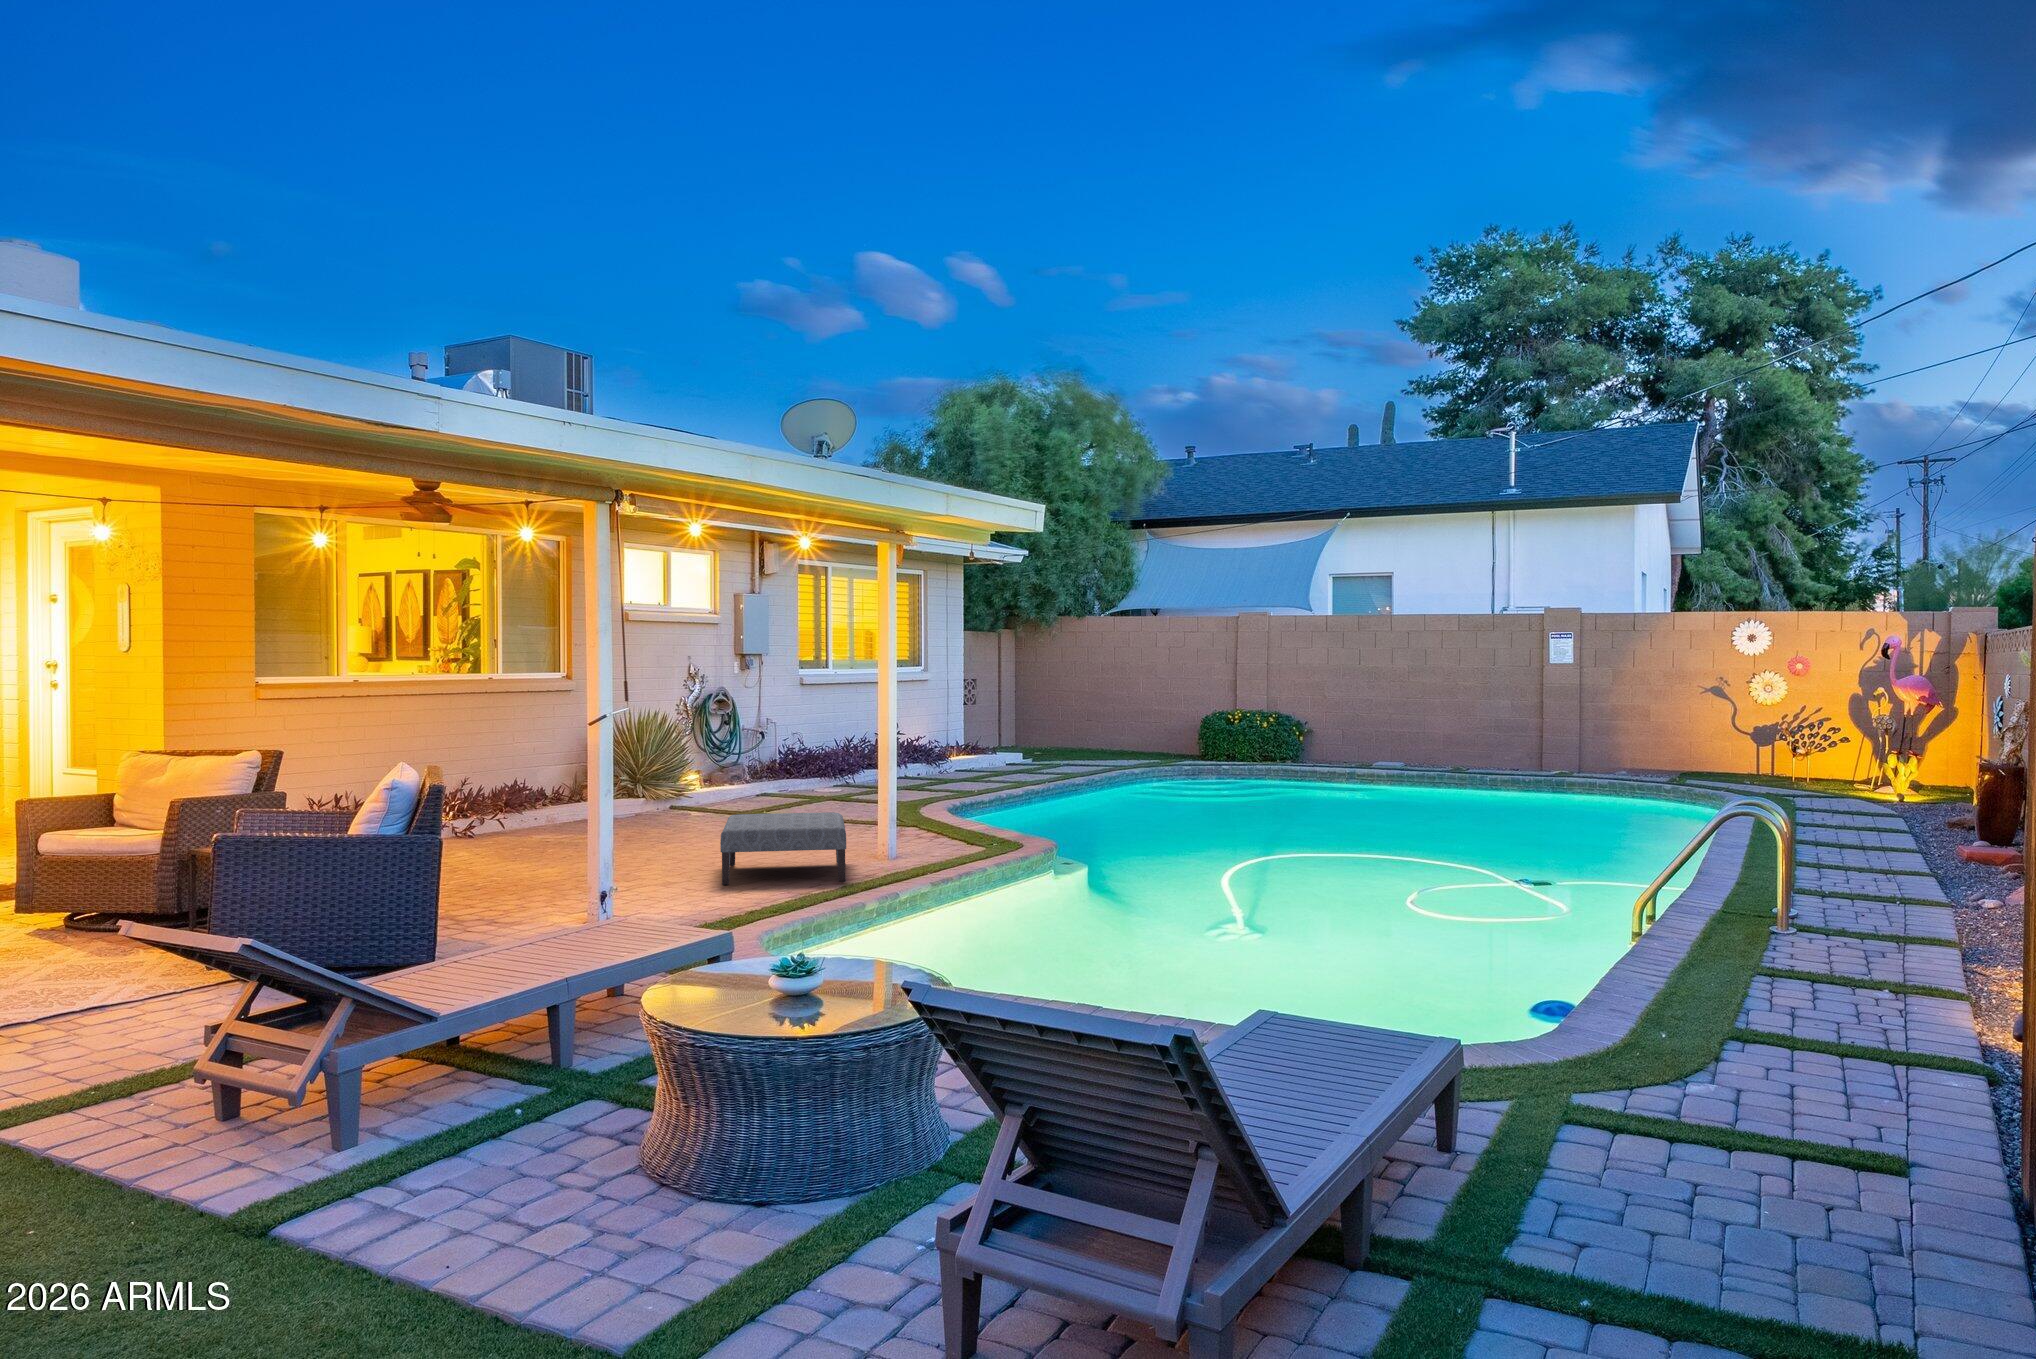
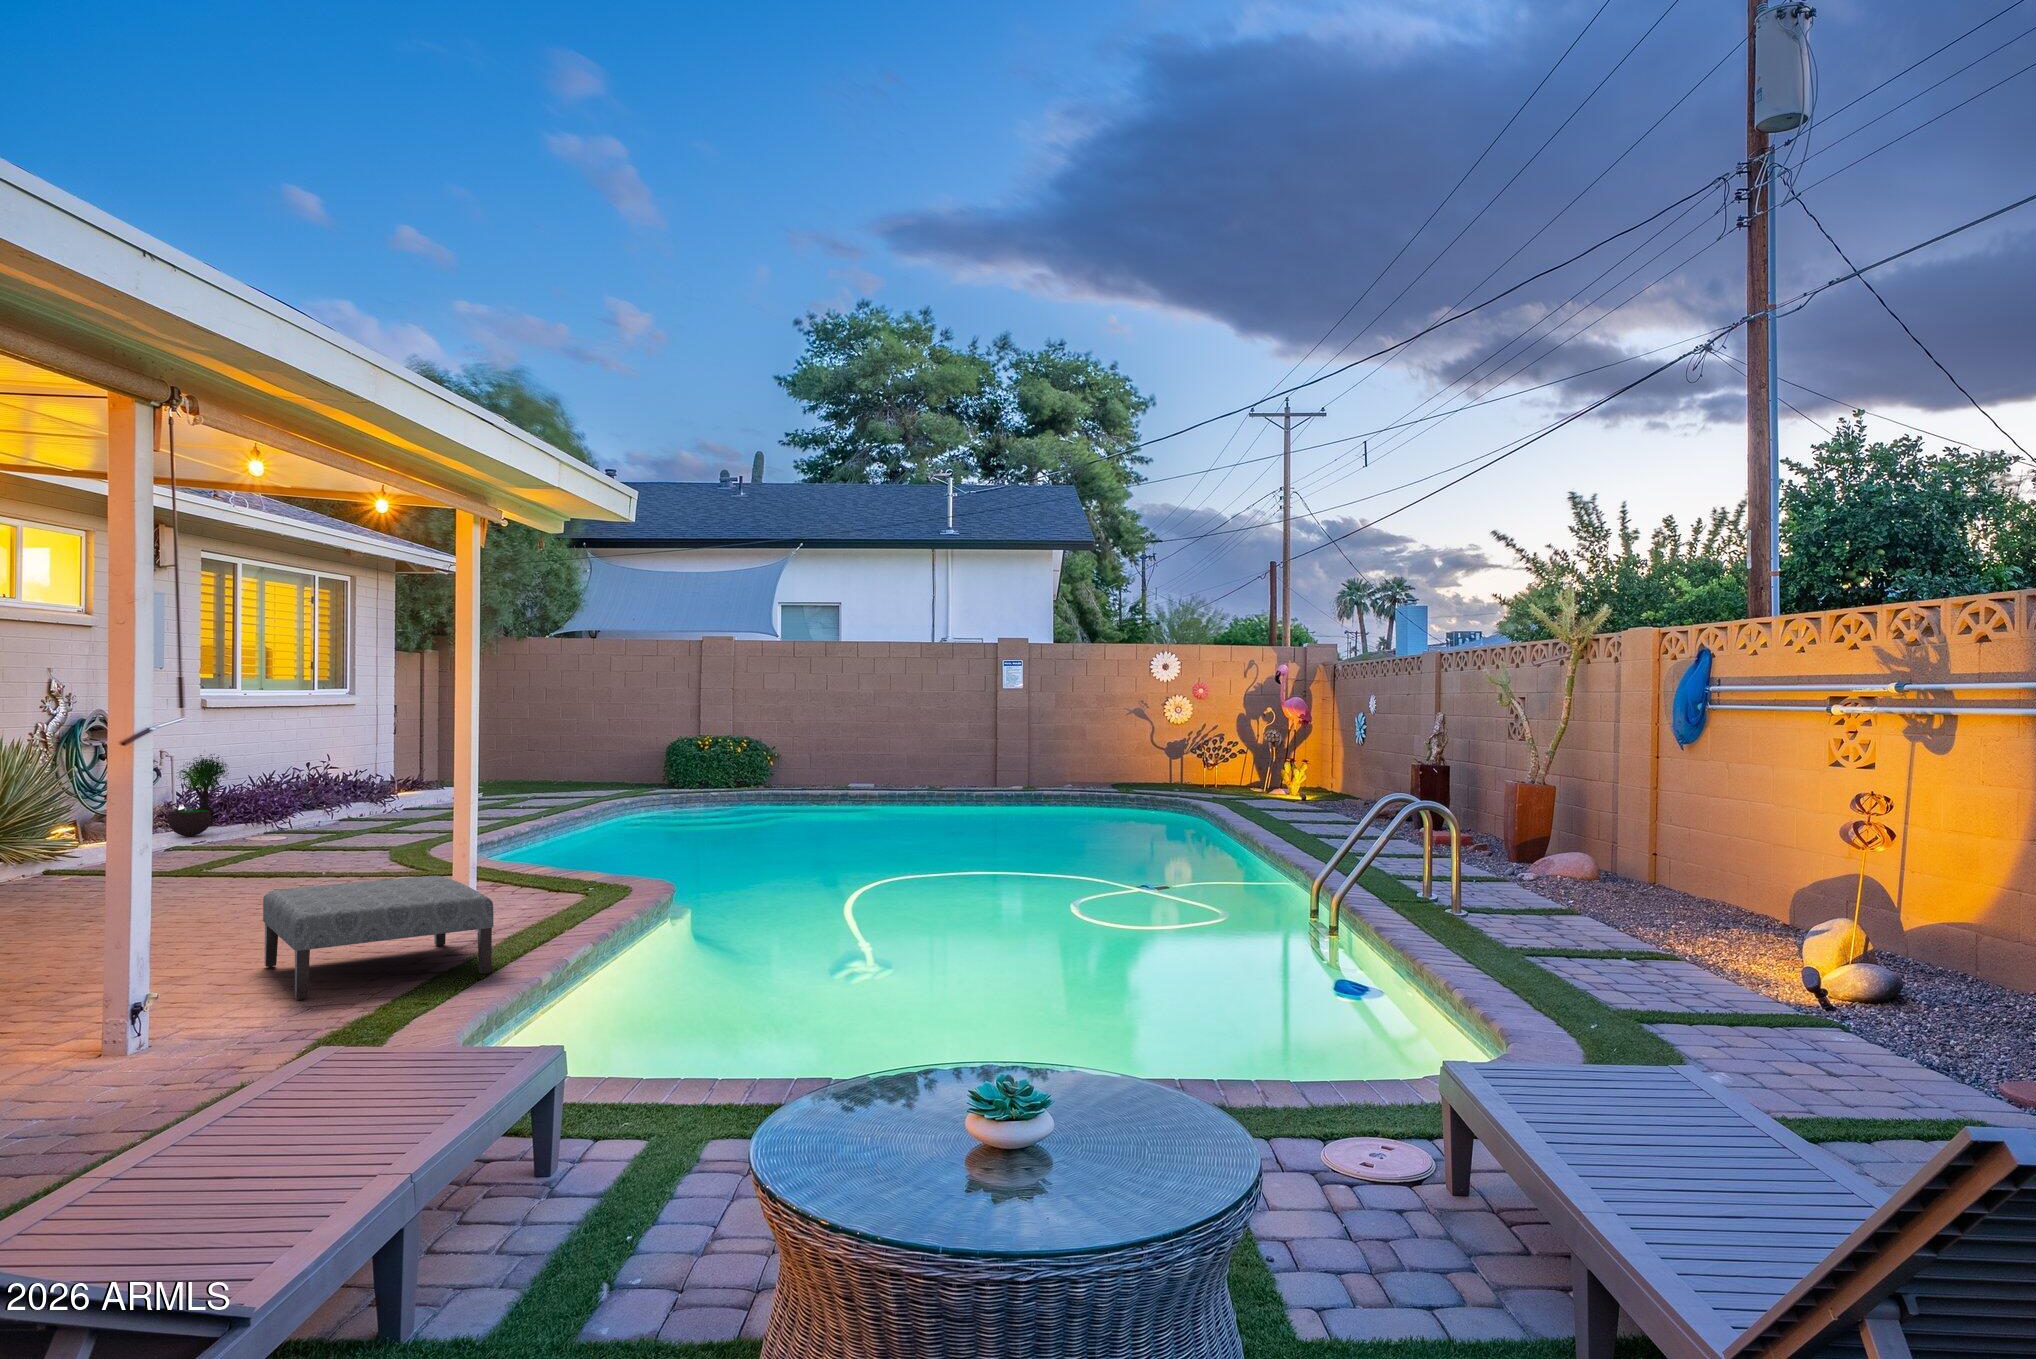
potted tree: none [773,717,811,782] -> present [168,754,229,836]

